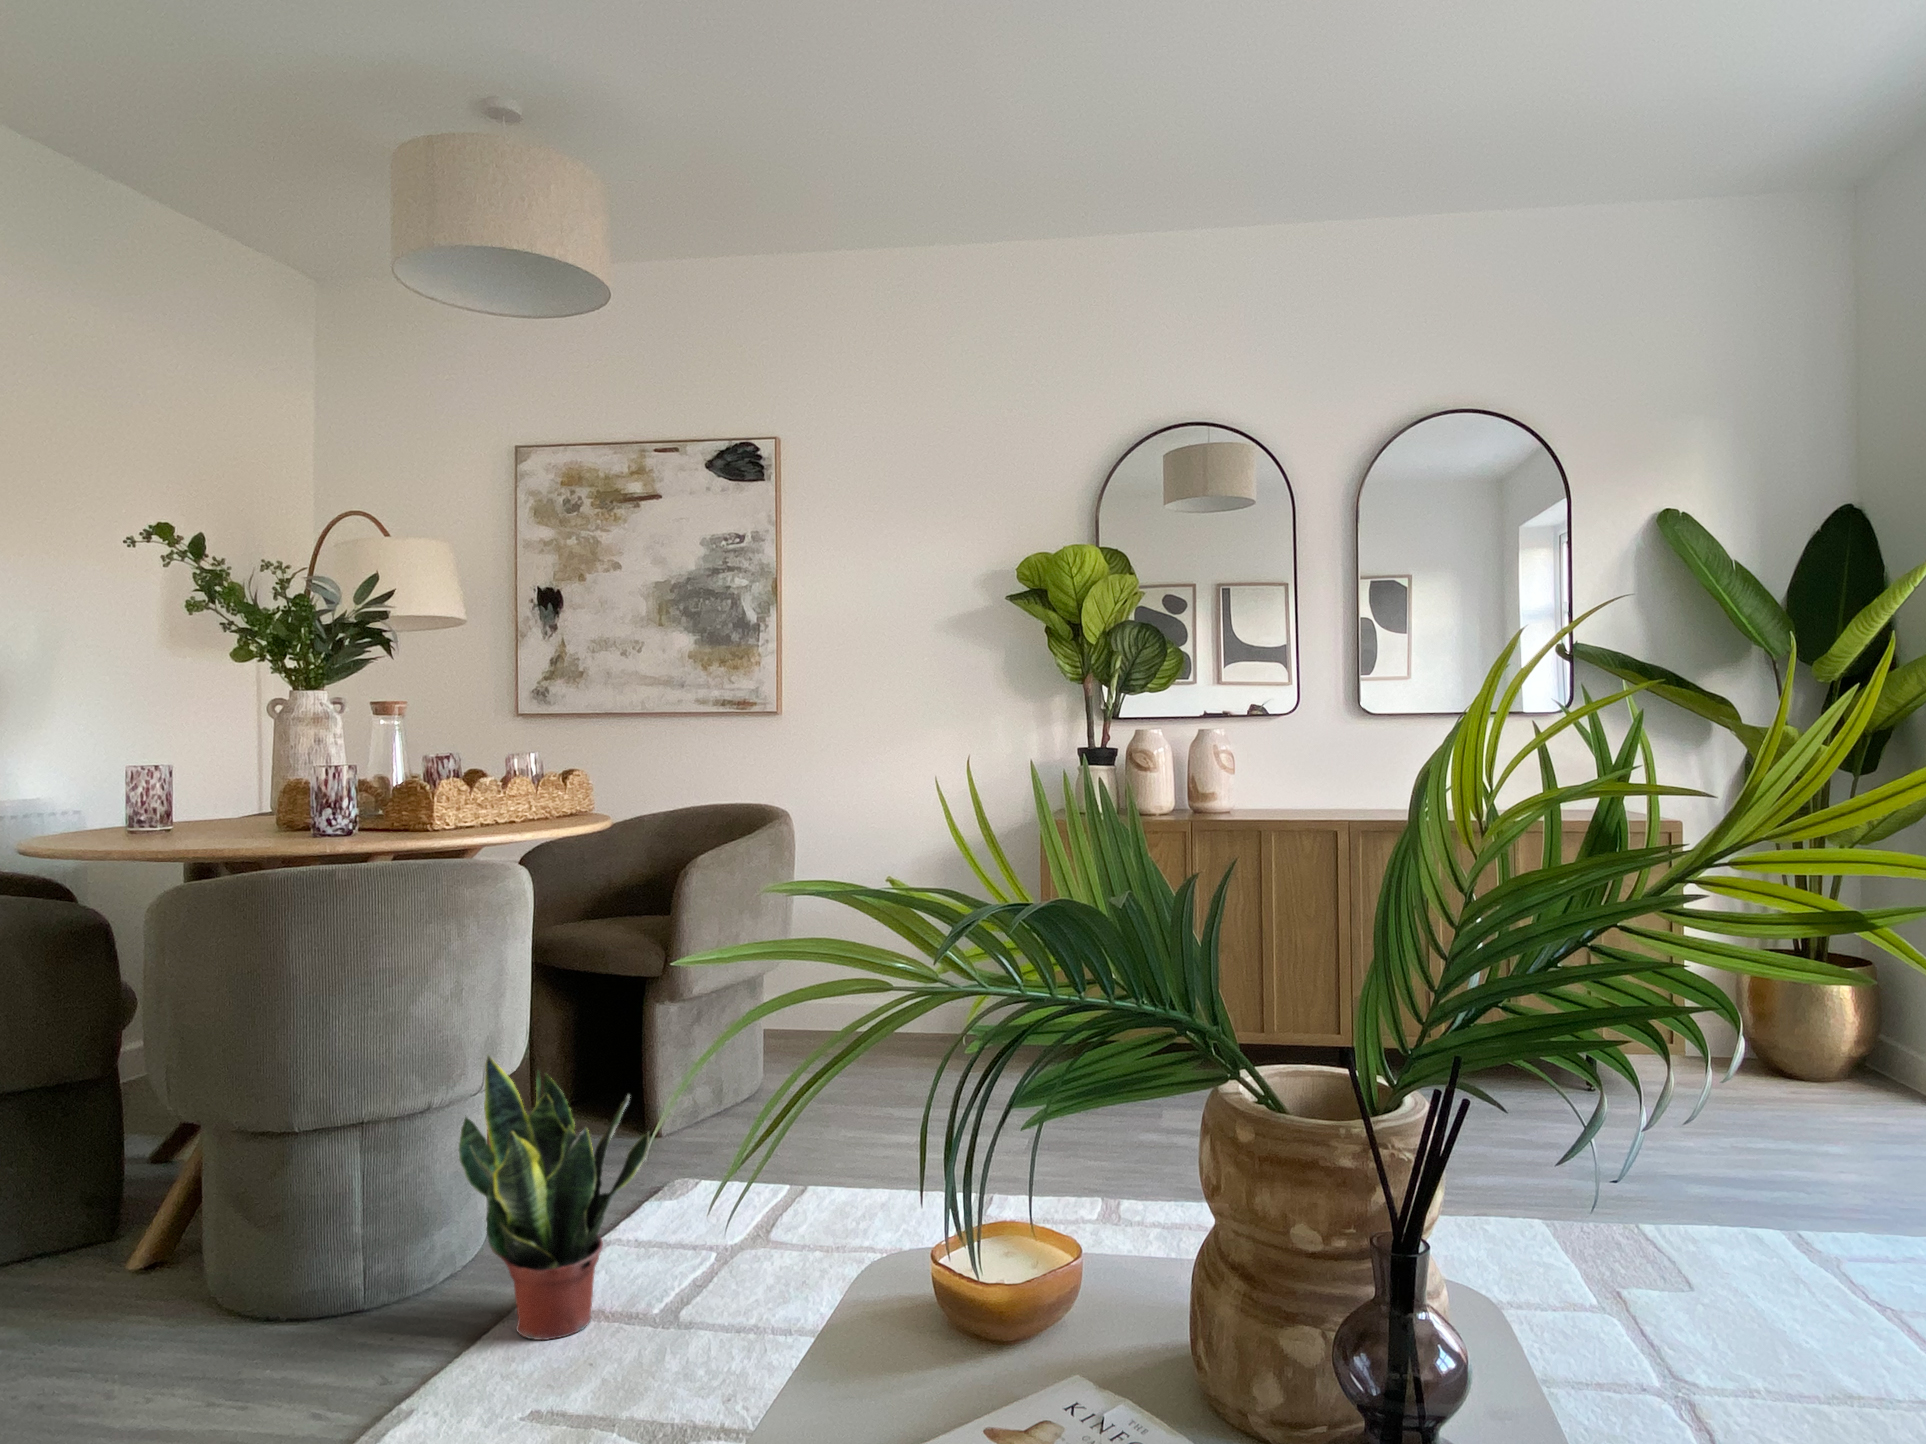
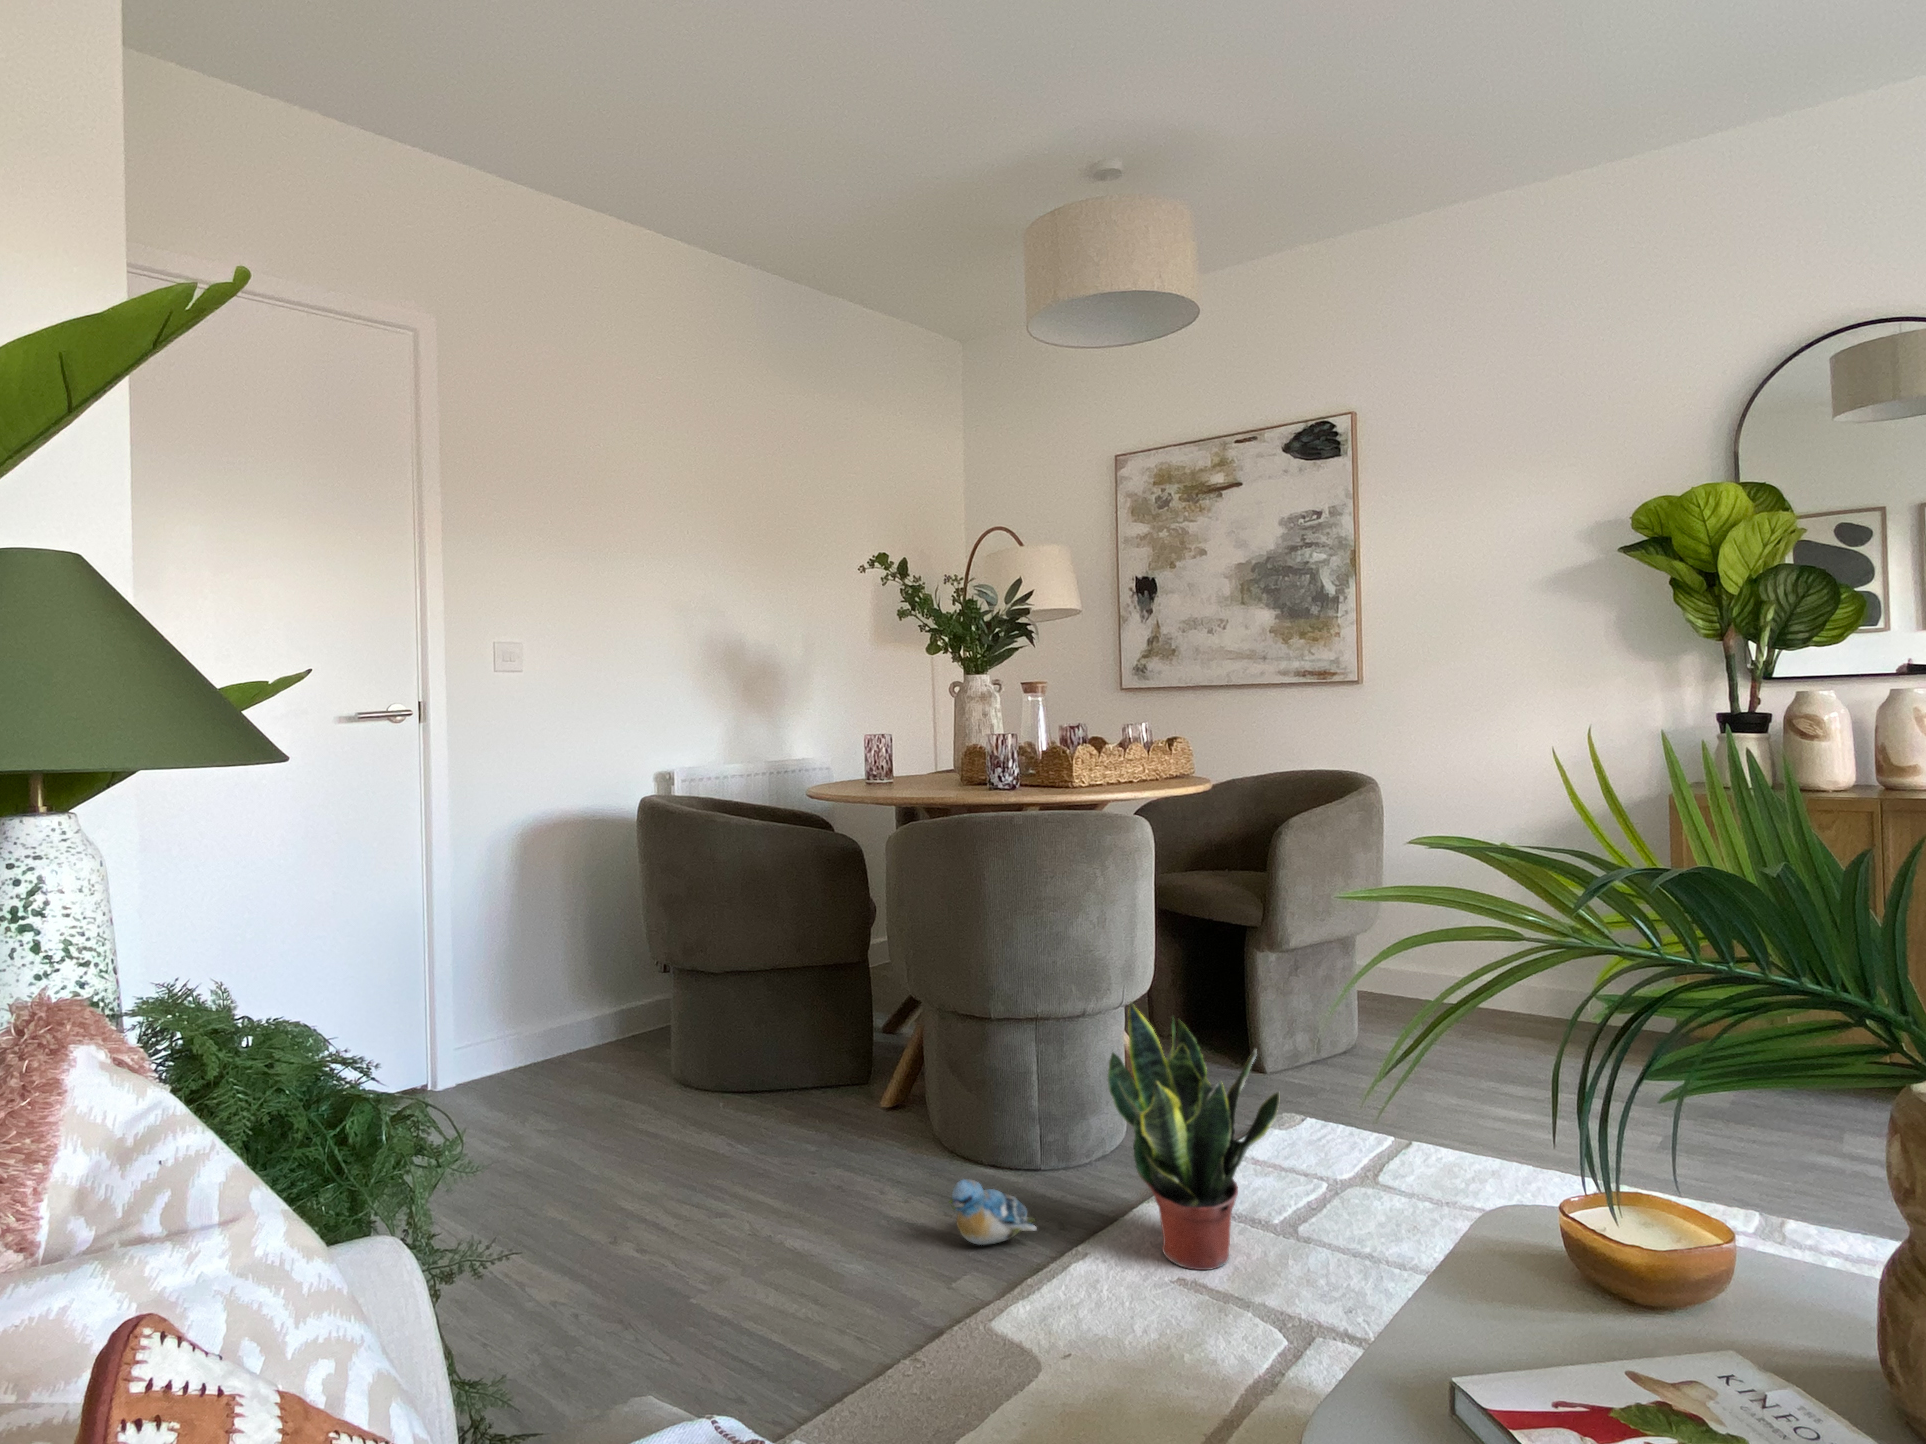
plush toy: none [245,1294,364,1372] -> present [949,1179,1037,1245]

